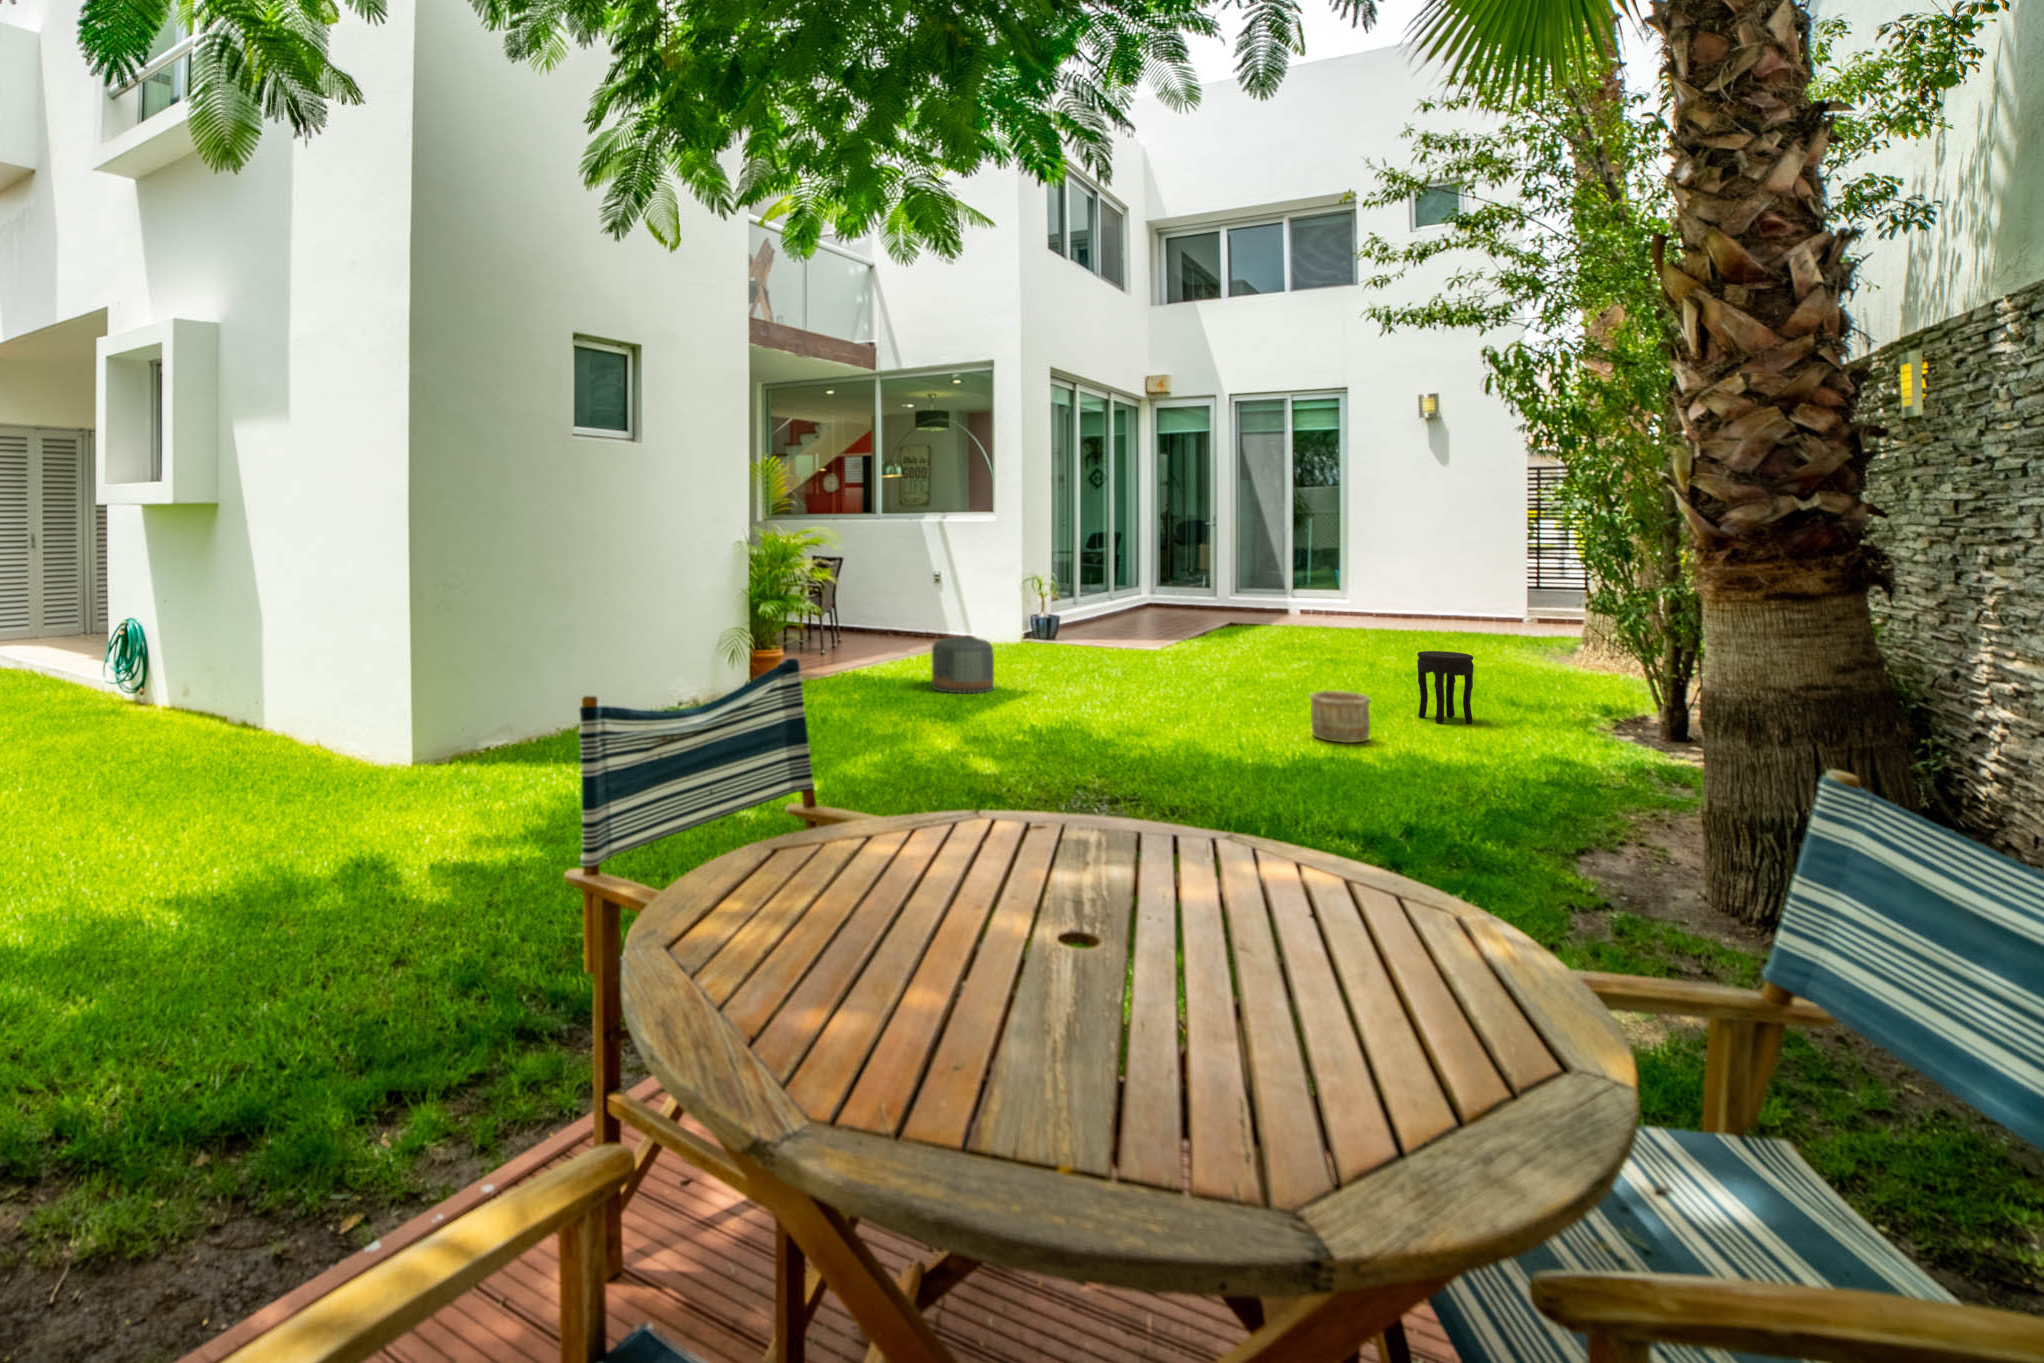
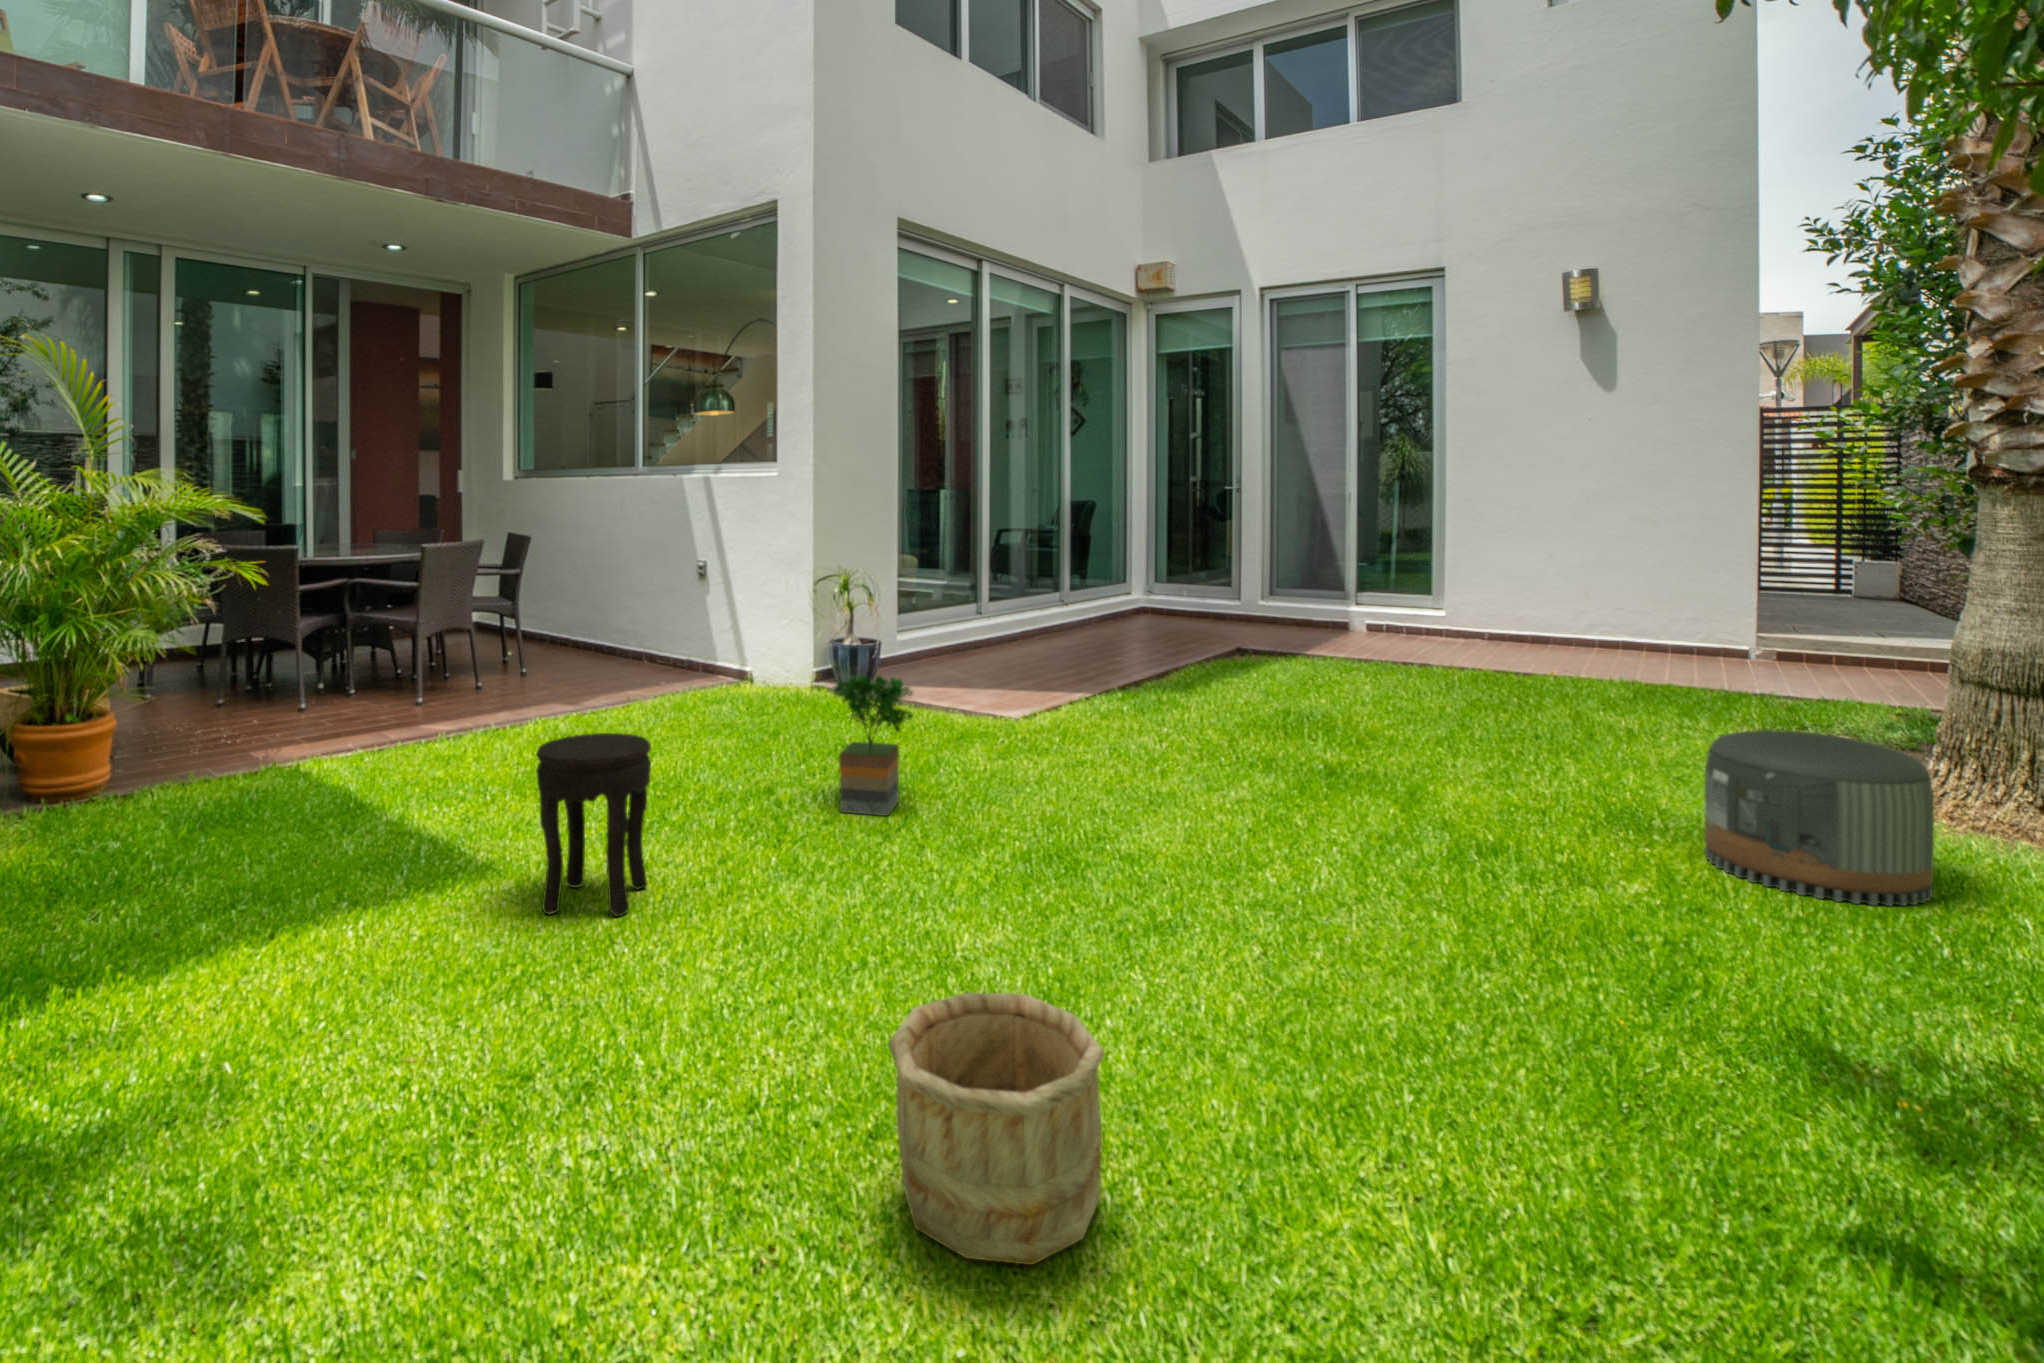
potted tree: none [1138,622,1182,683] -> present [832,674,913,816]
pouf: present [932,637,994,693] -> present [1704,730,1934,906]
side table: present [1417,651,1474,724] -> present [536,733,651,917]

